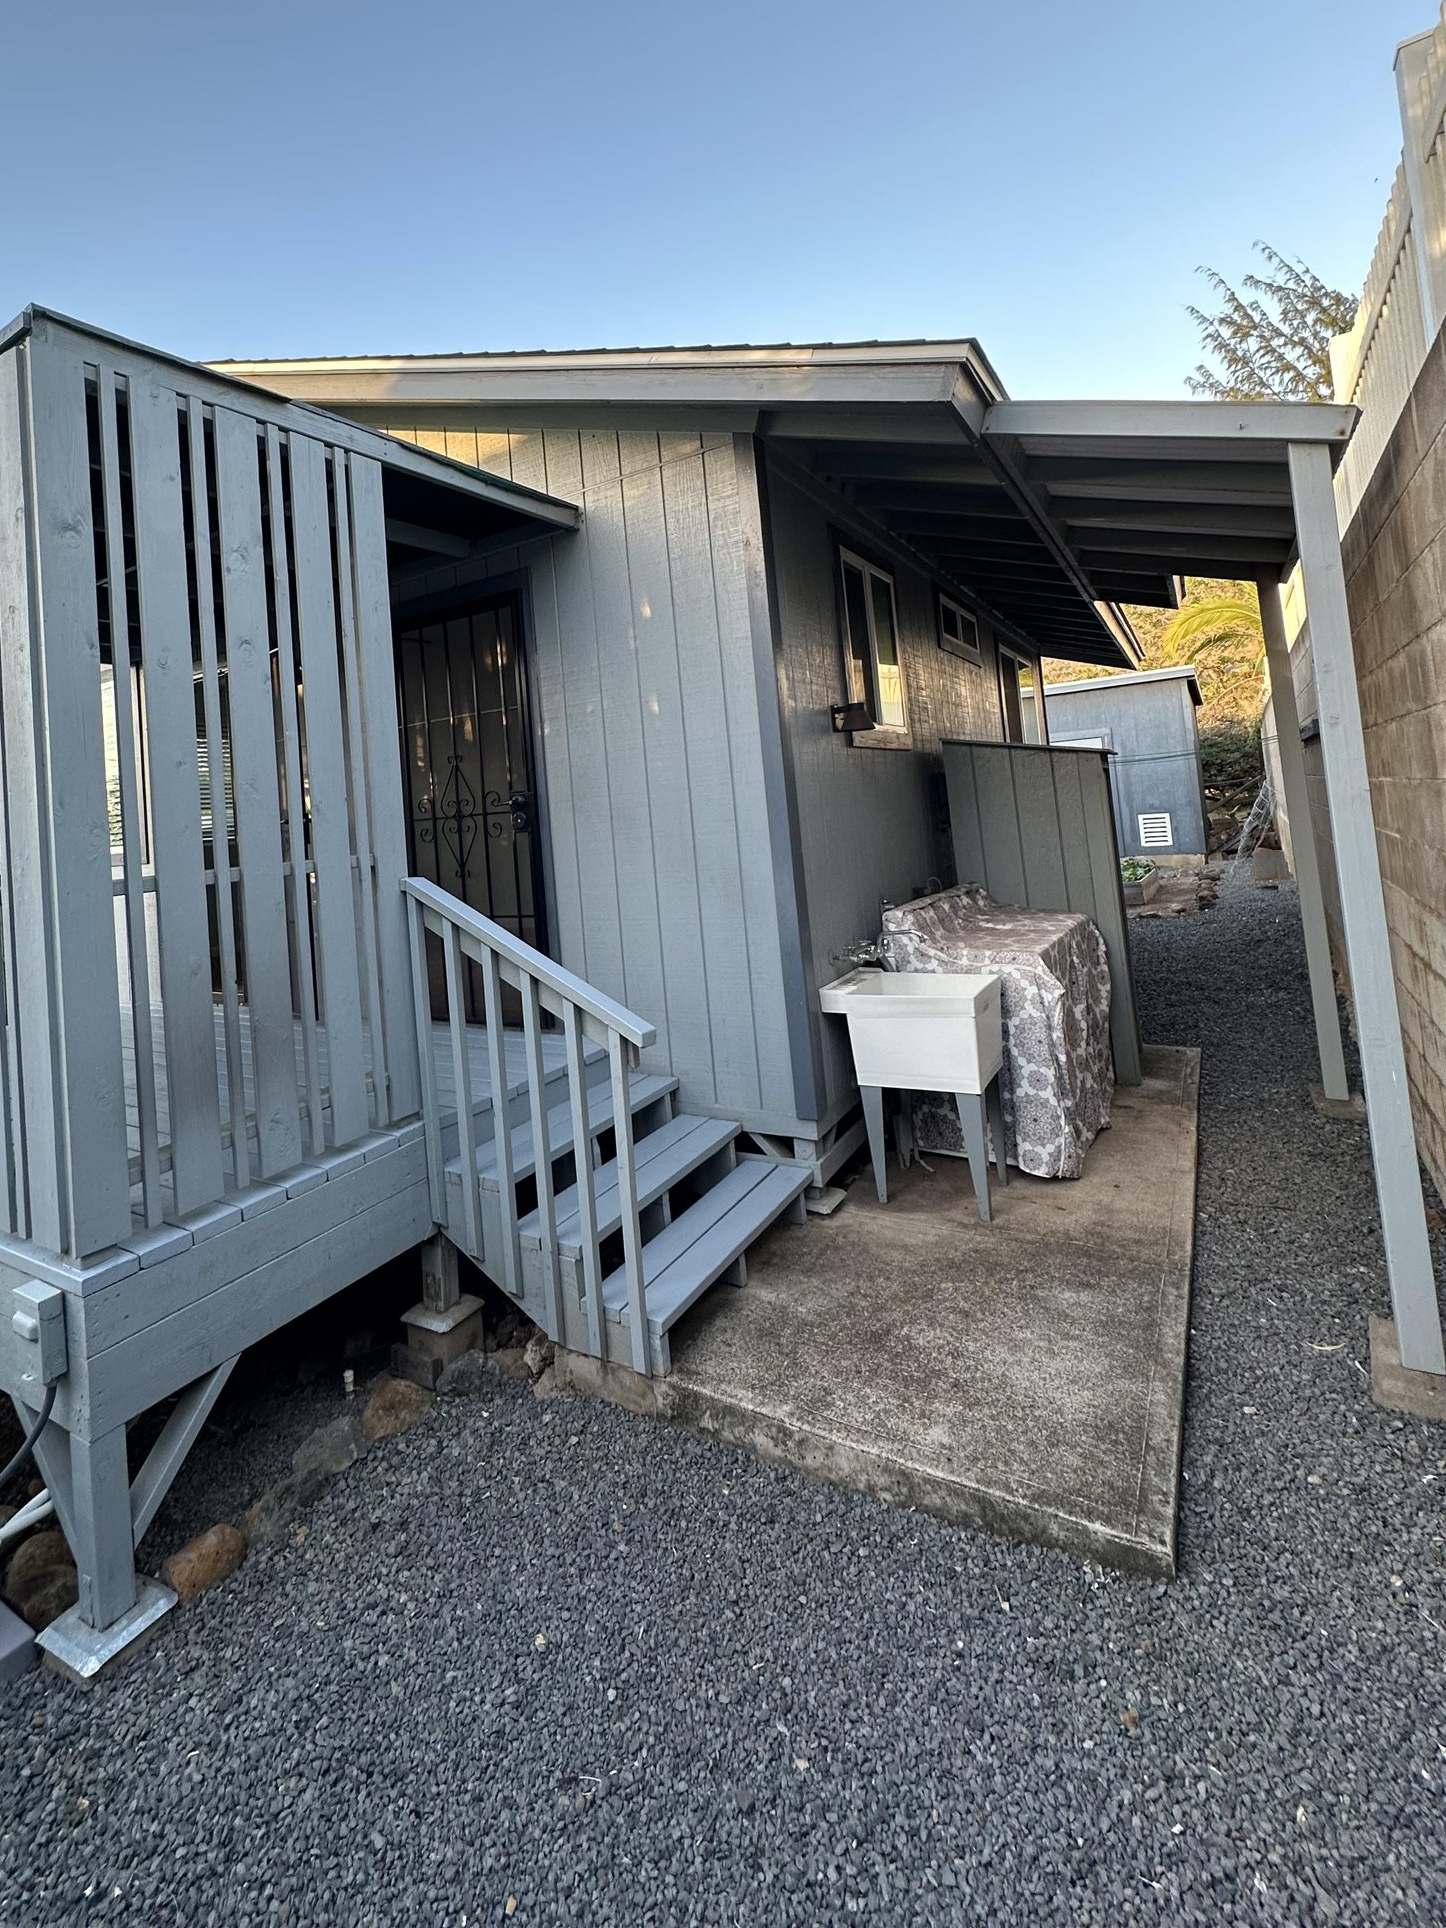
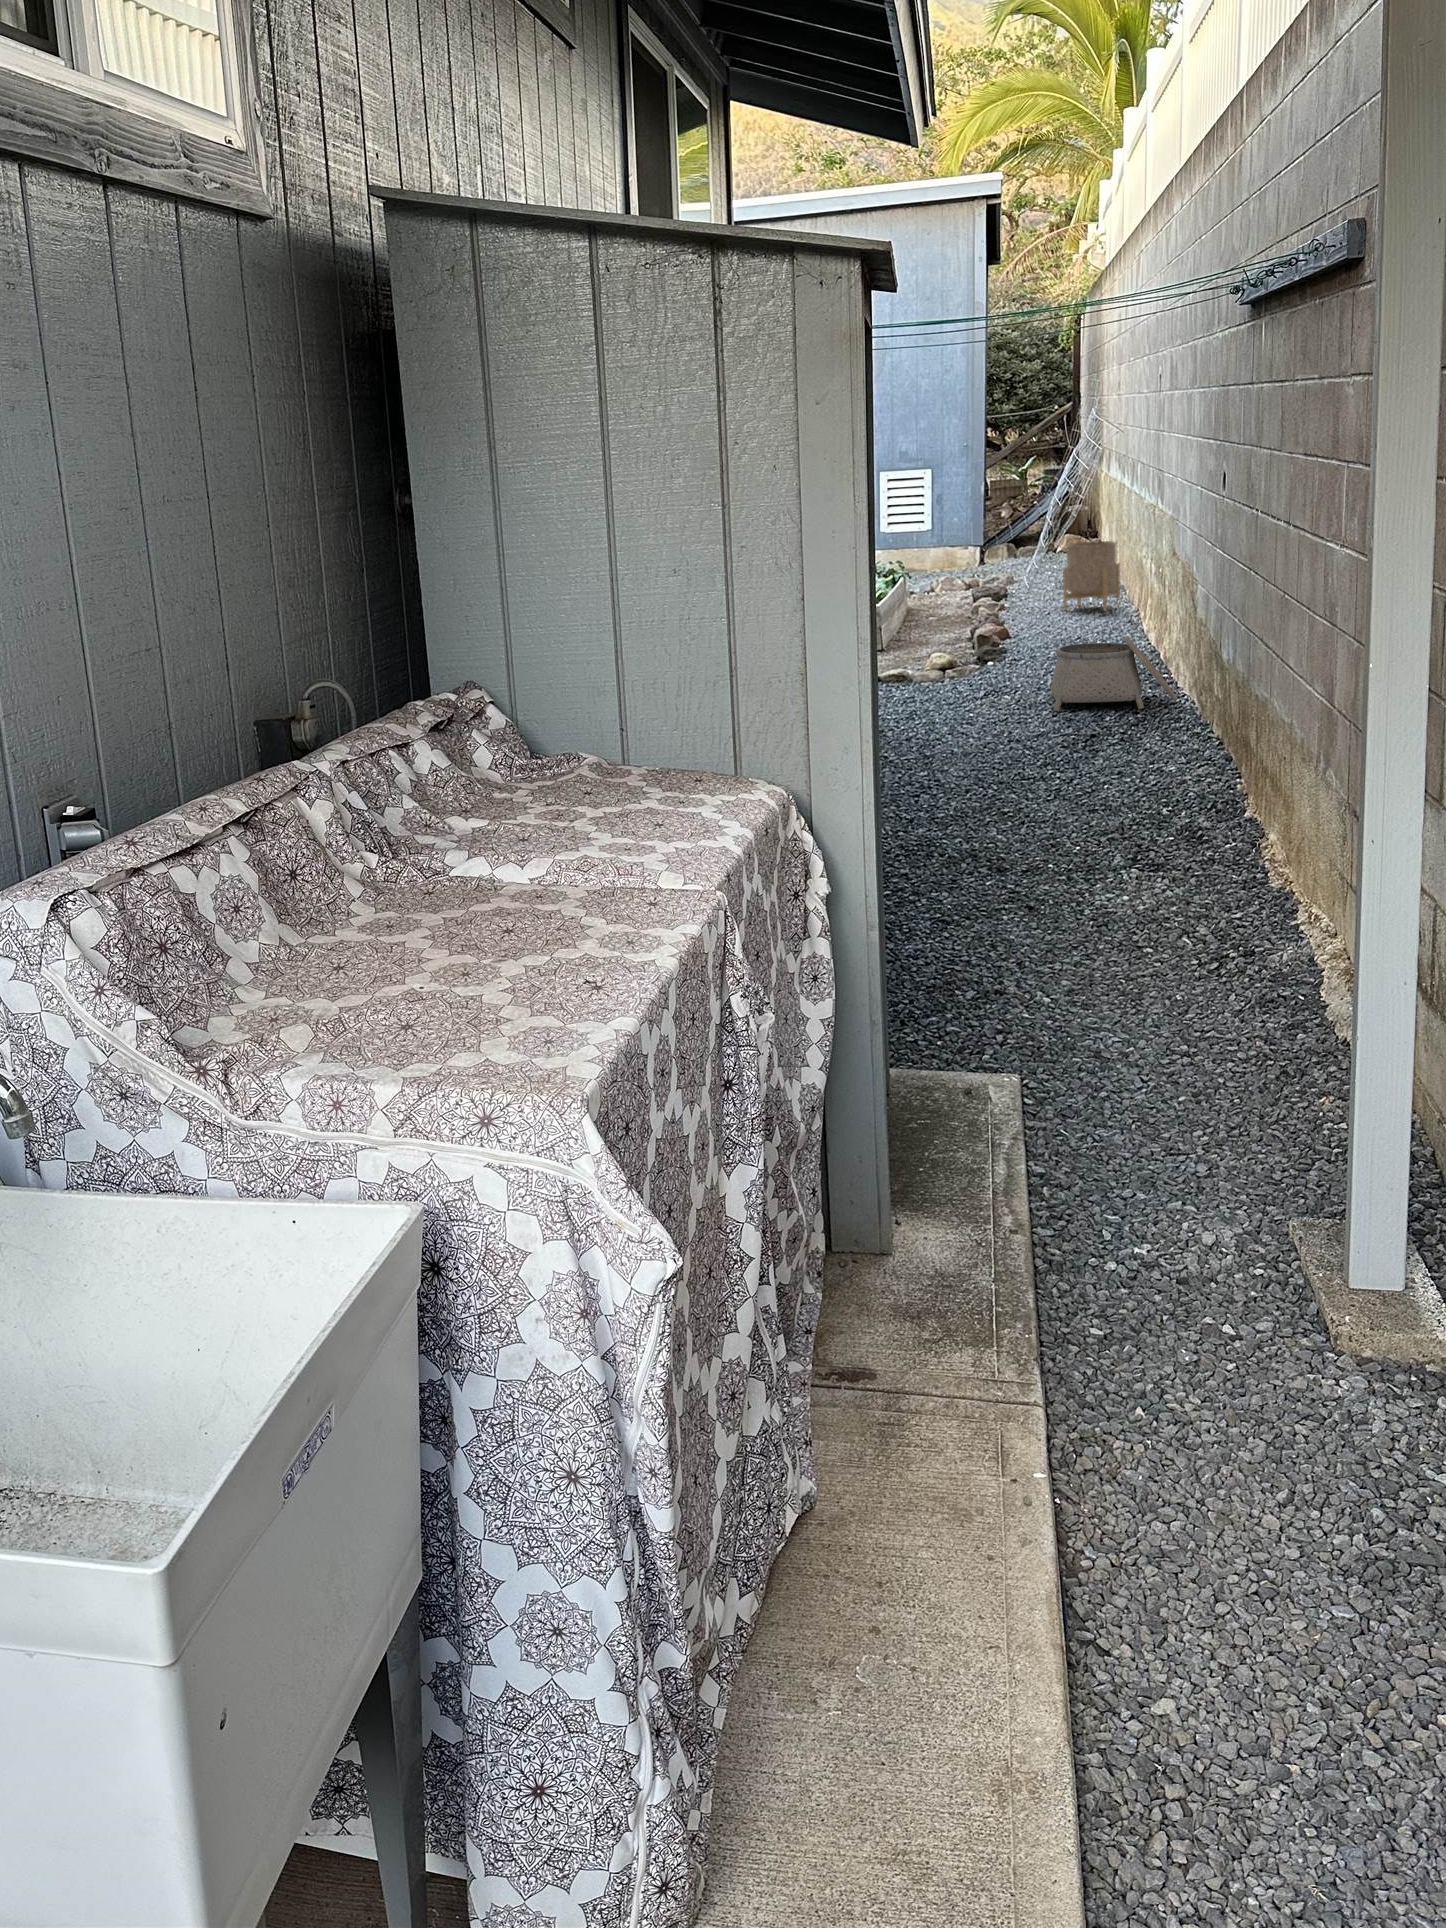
basket: none [1237,895,1313,931] -> present [1050,636,1178,711]

